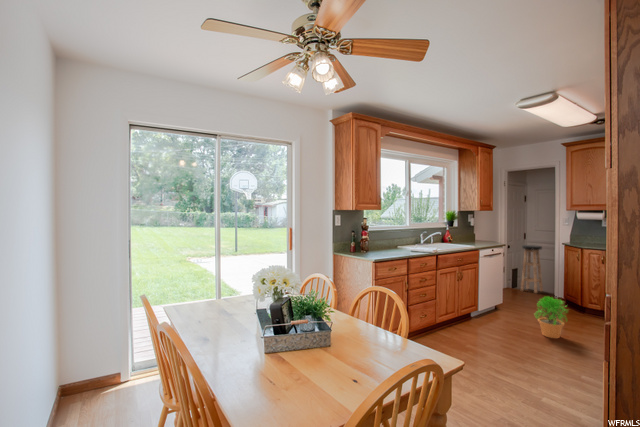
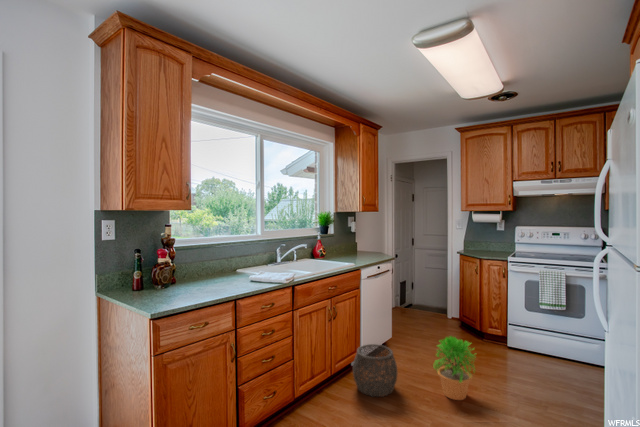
bar stool: present [521,245,543,293] -> none [411,253,434,312]
woven basket: none [474,299,507,331] -> present [353,344,398,397]

